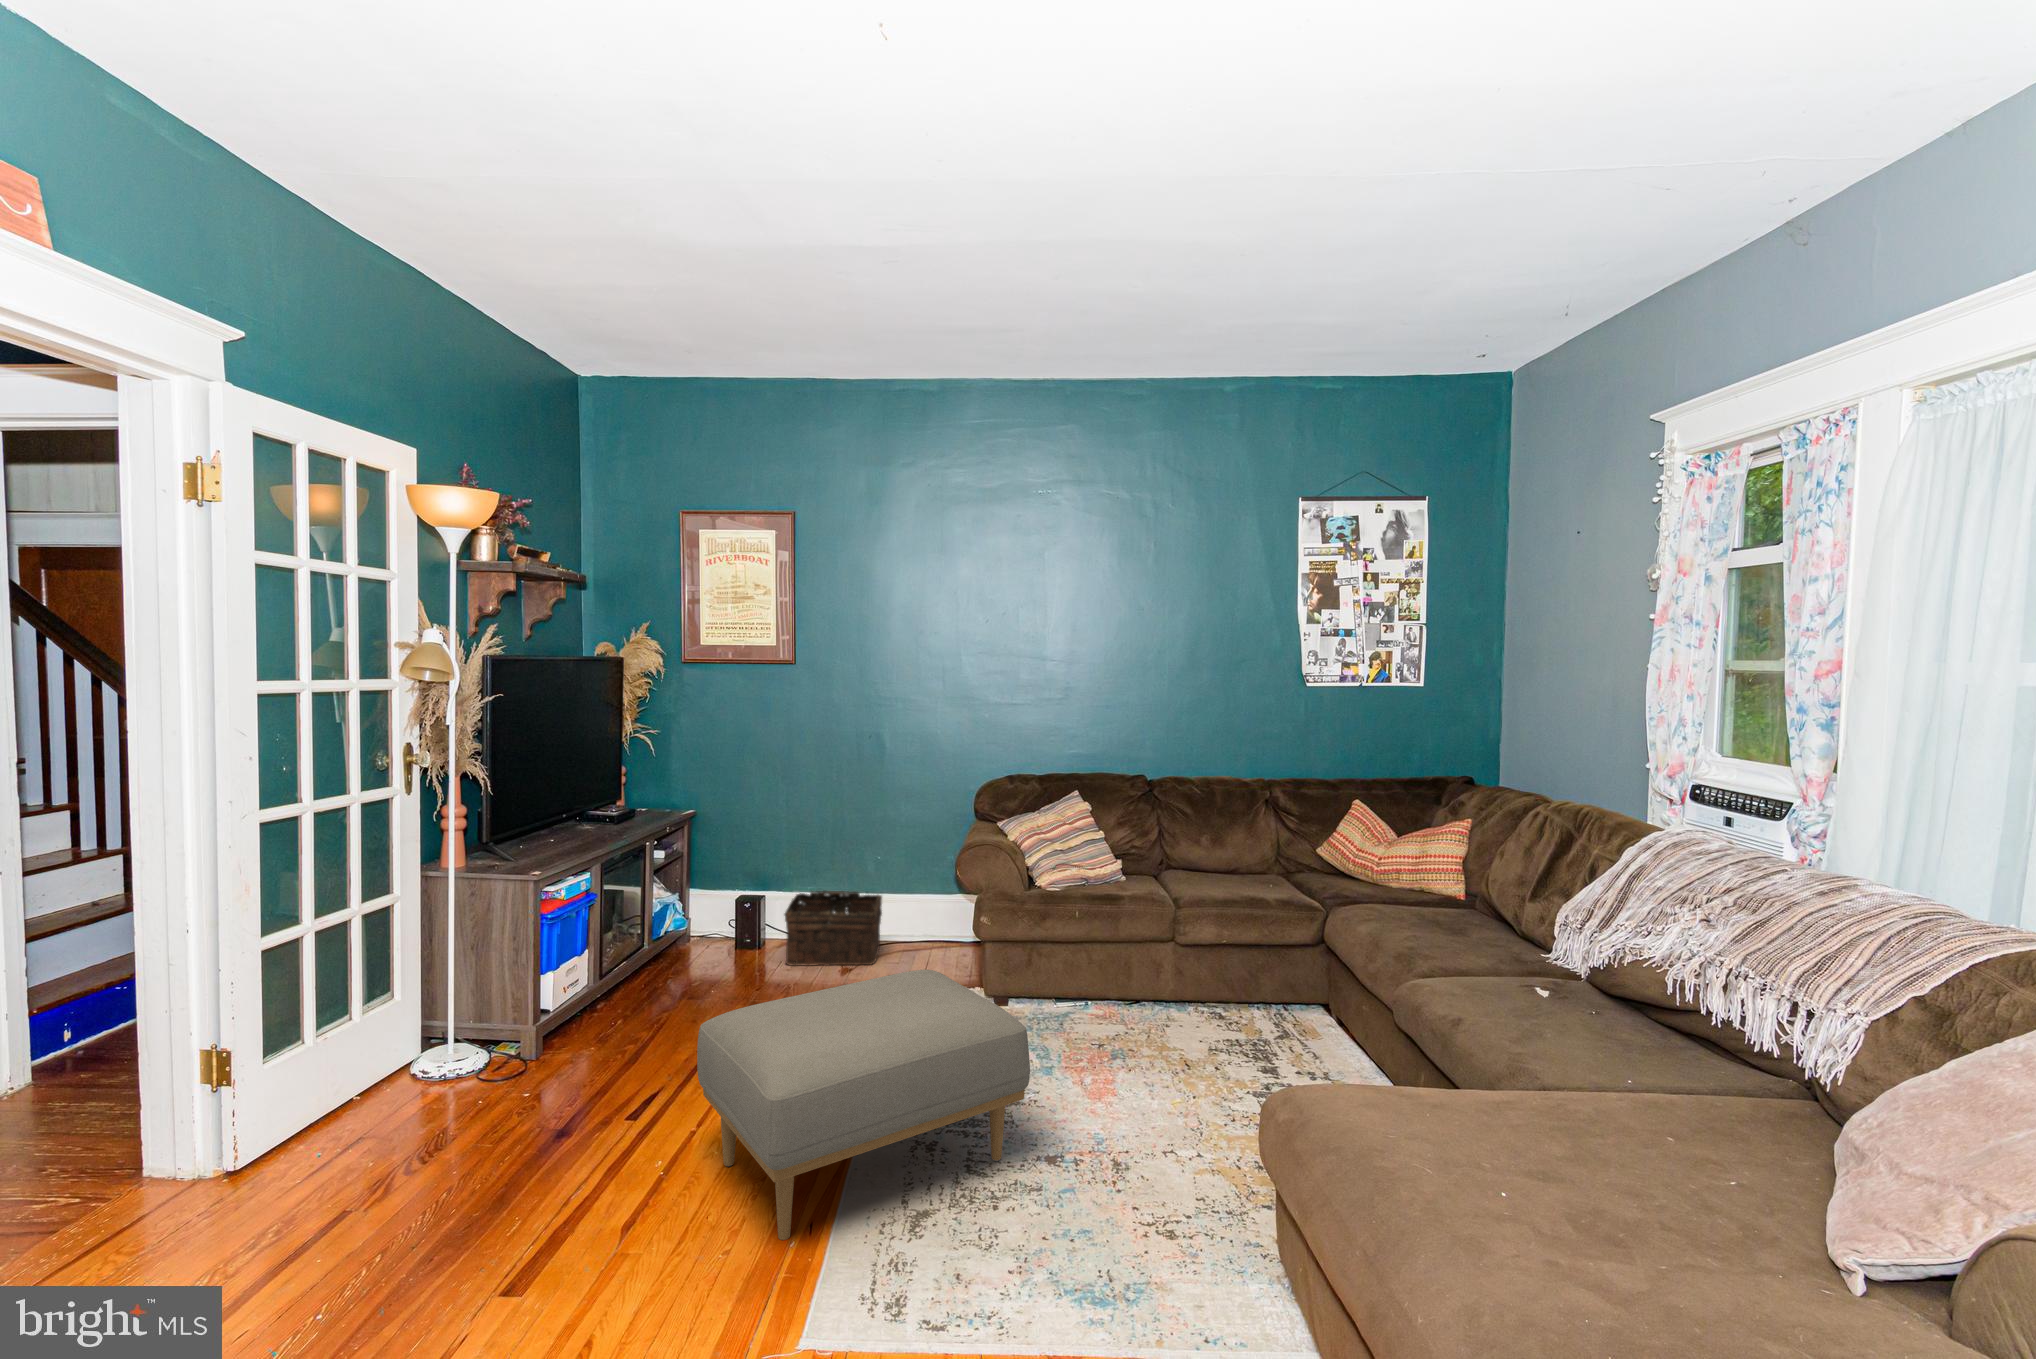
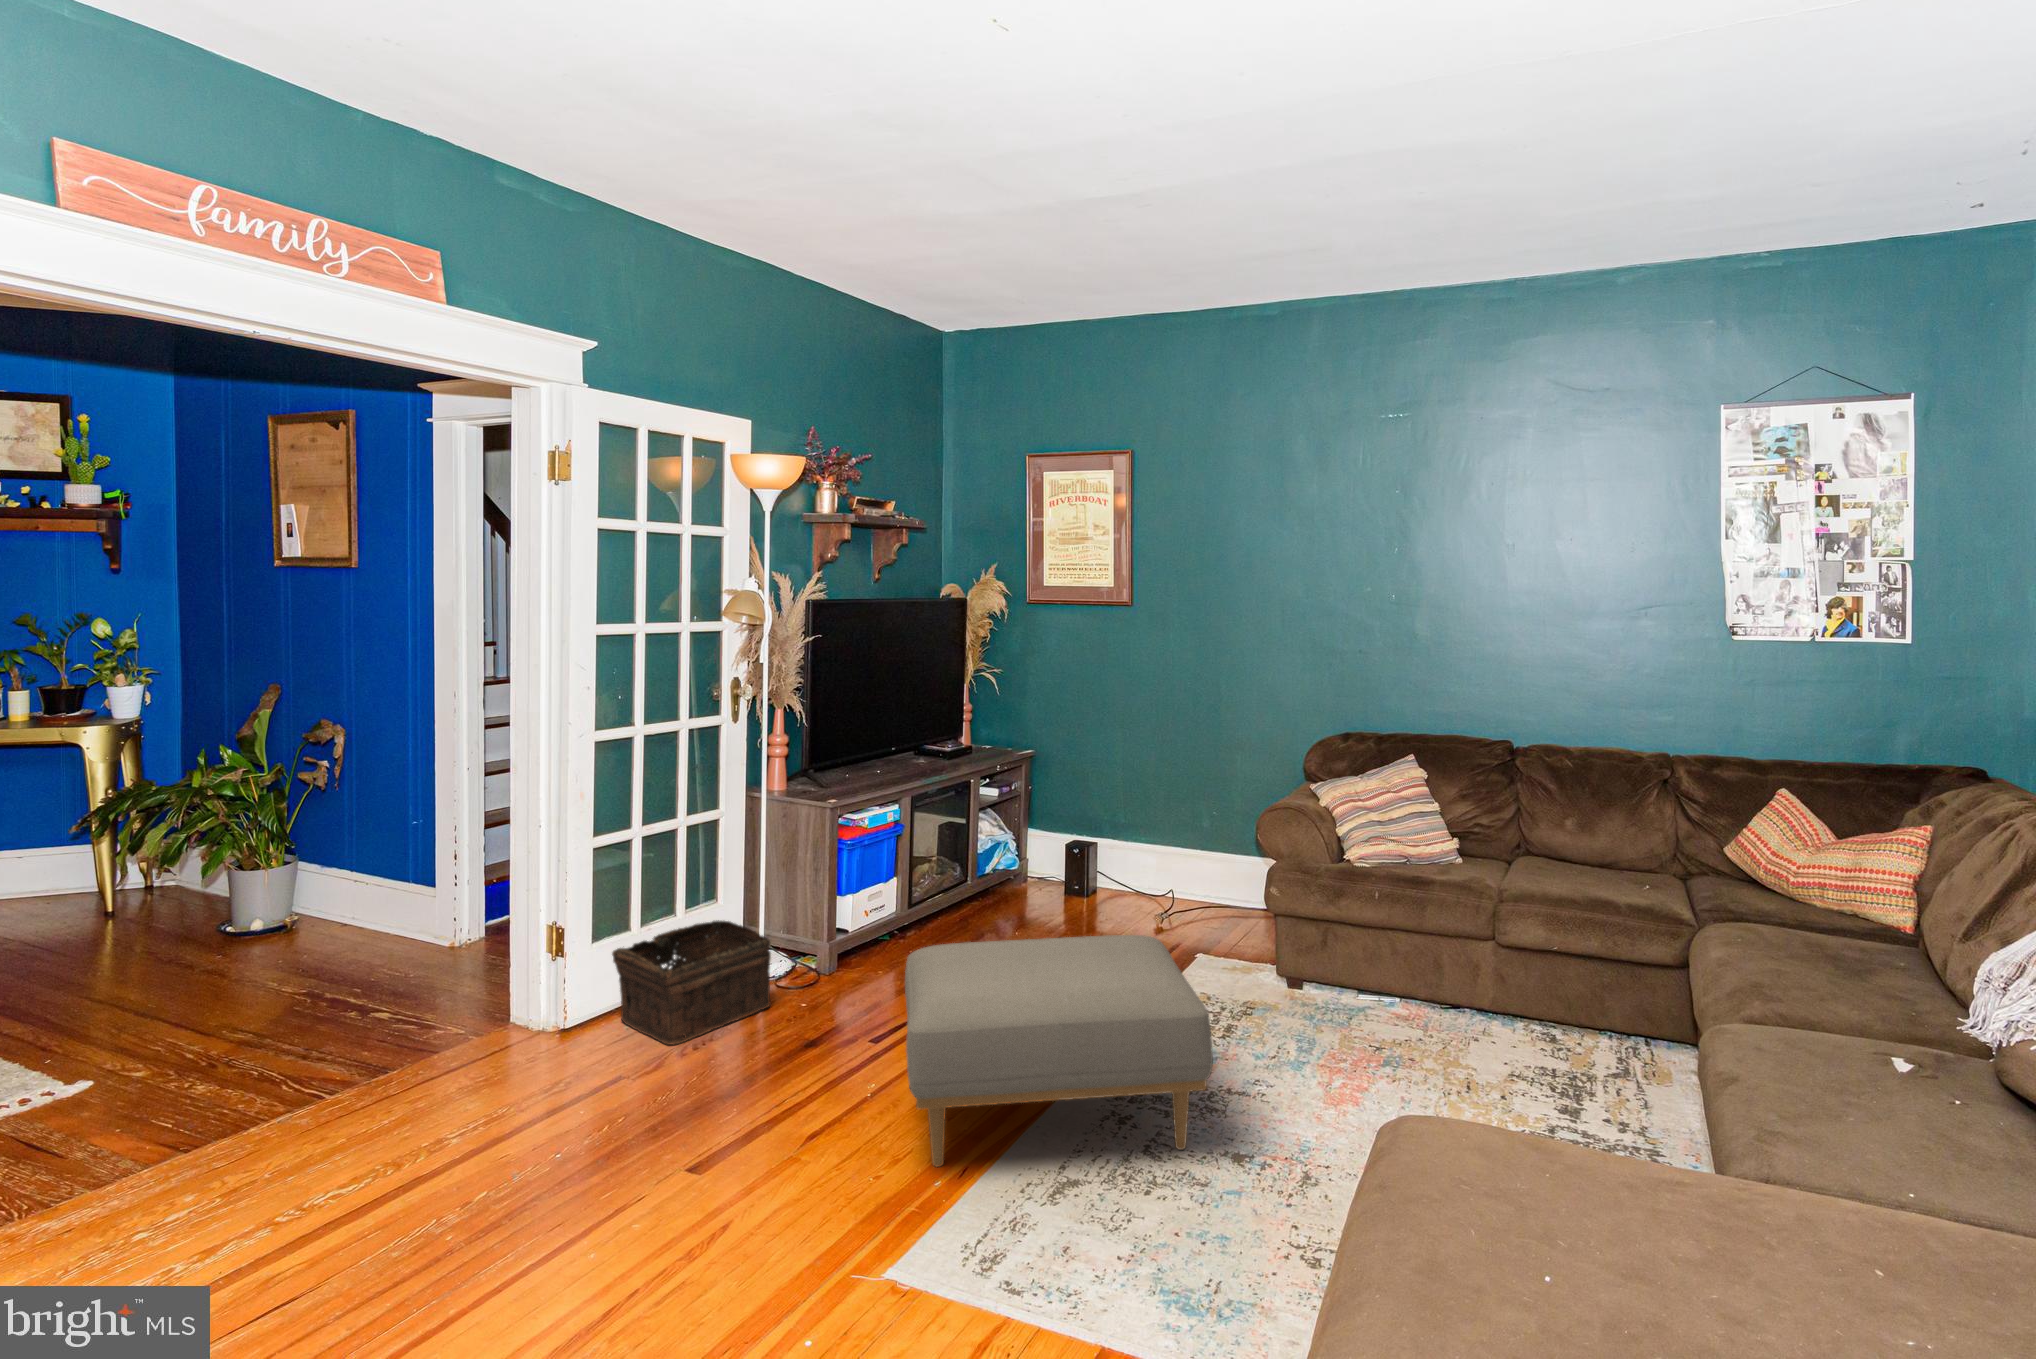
basket: present [784,891,882,966] -> present [612,920,771,1045]

